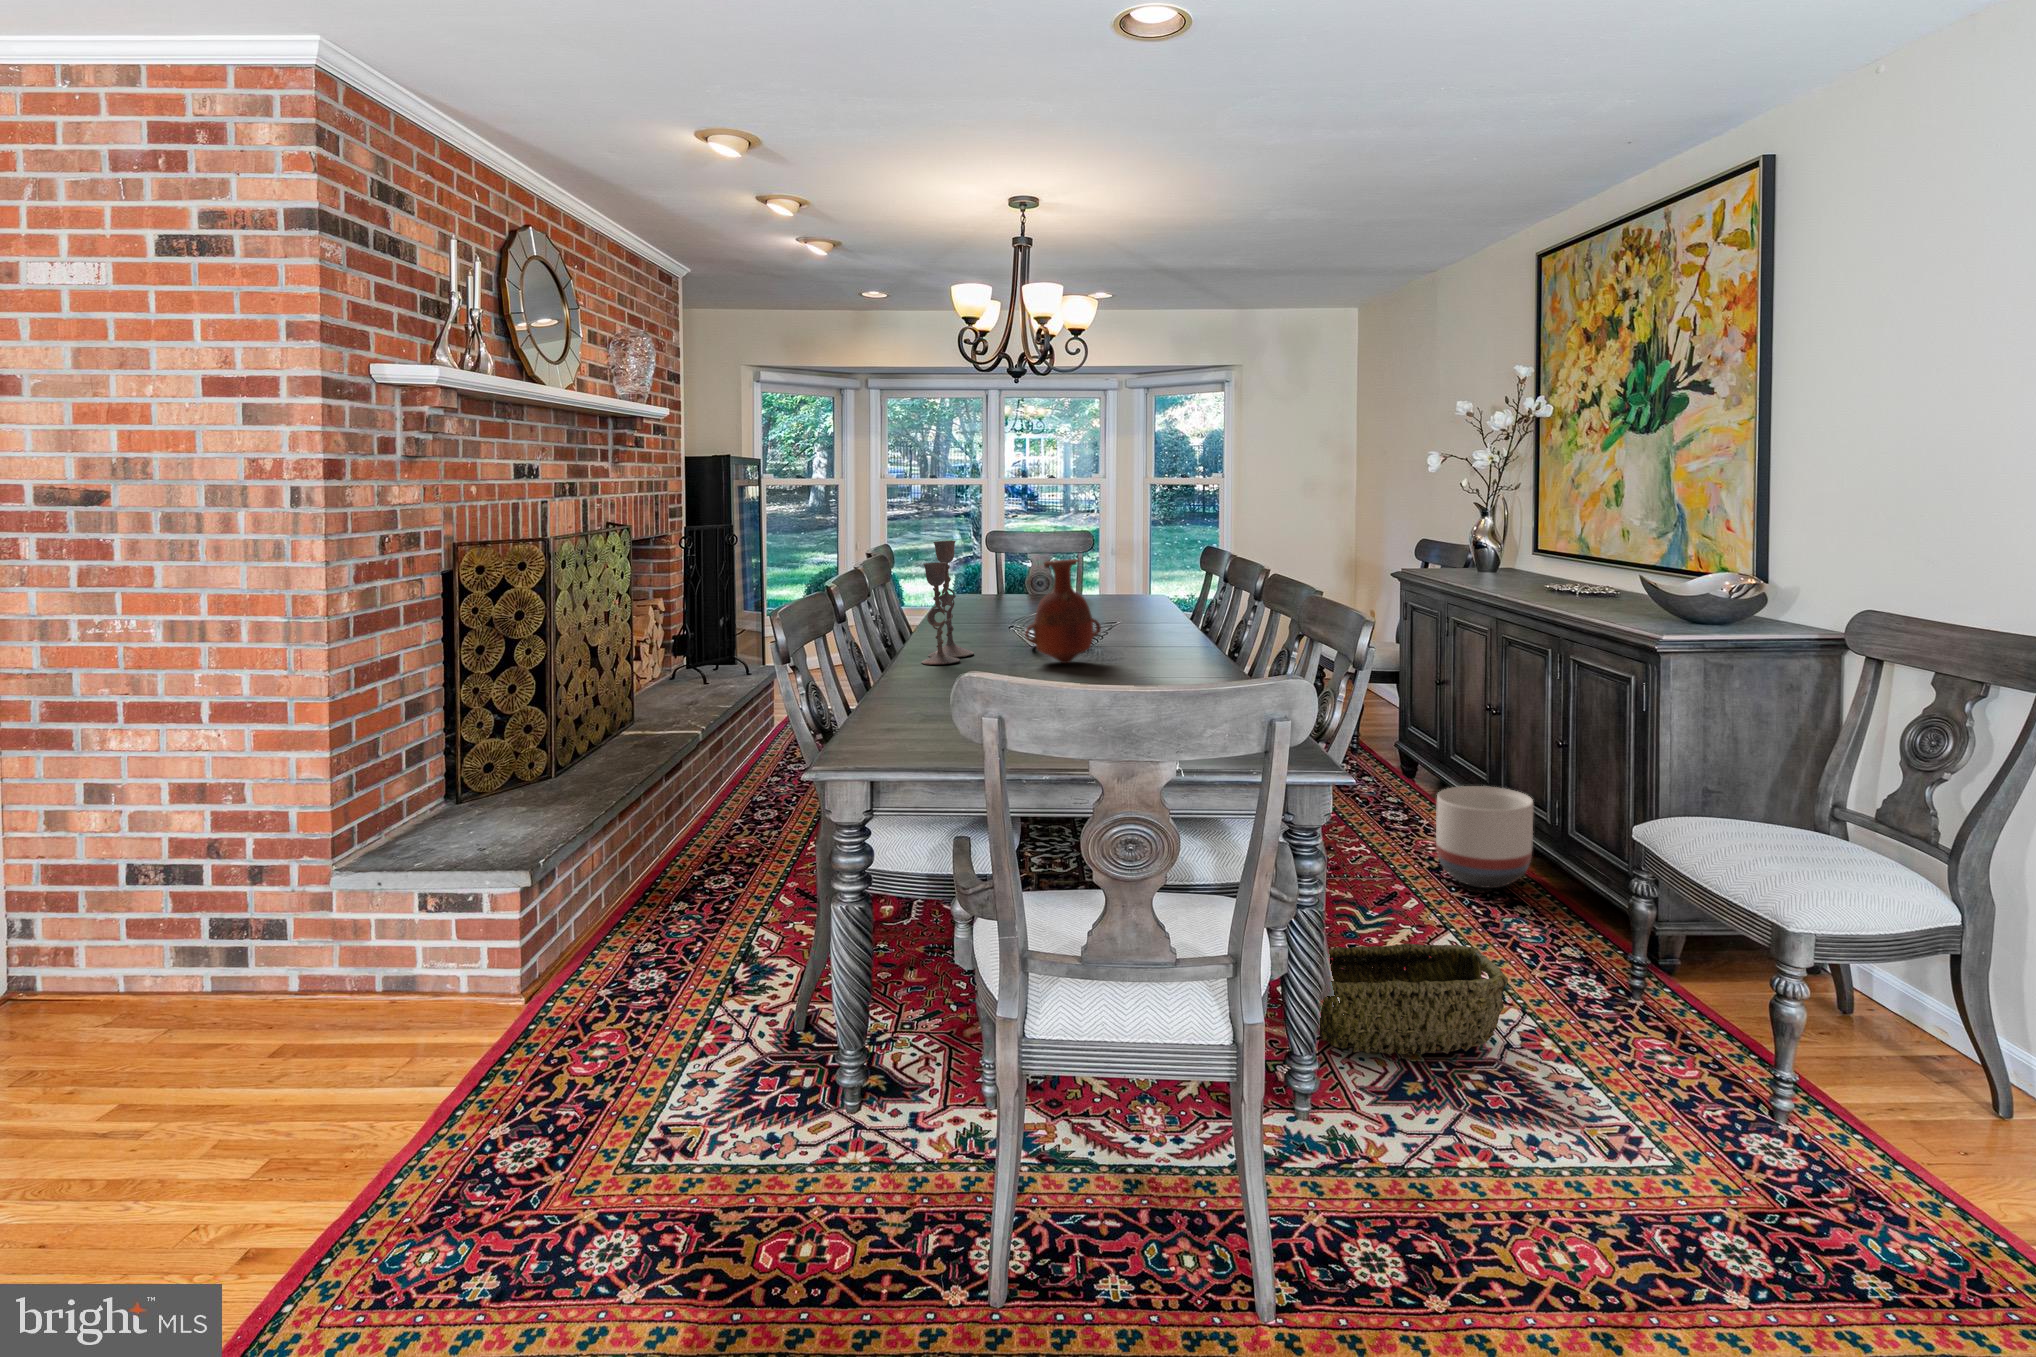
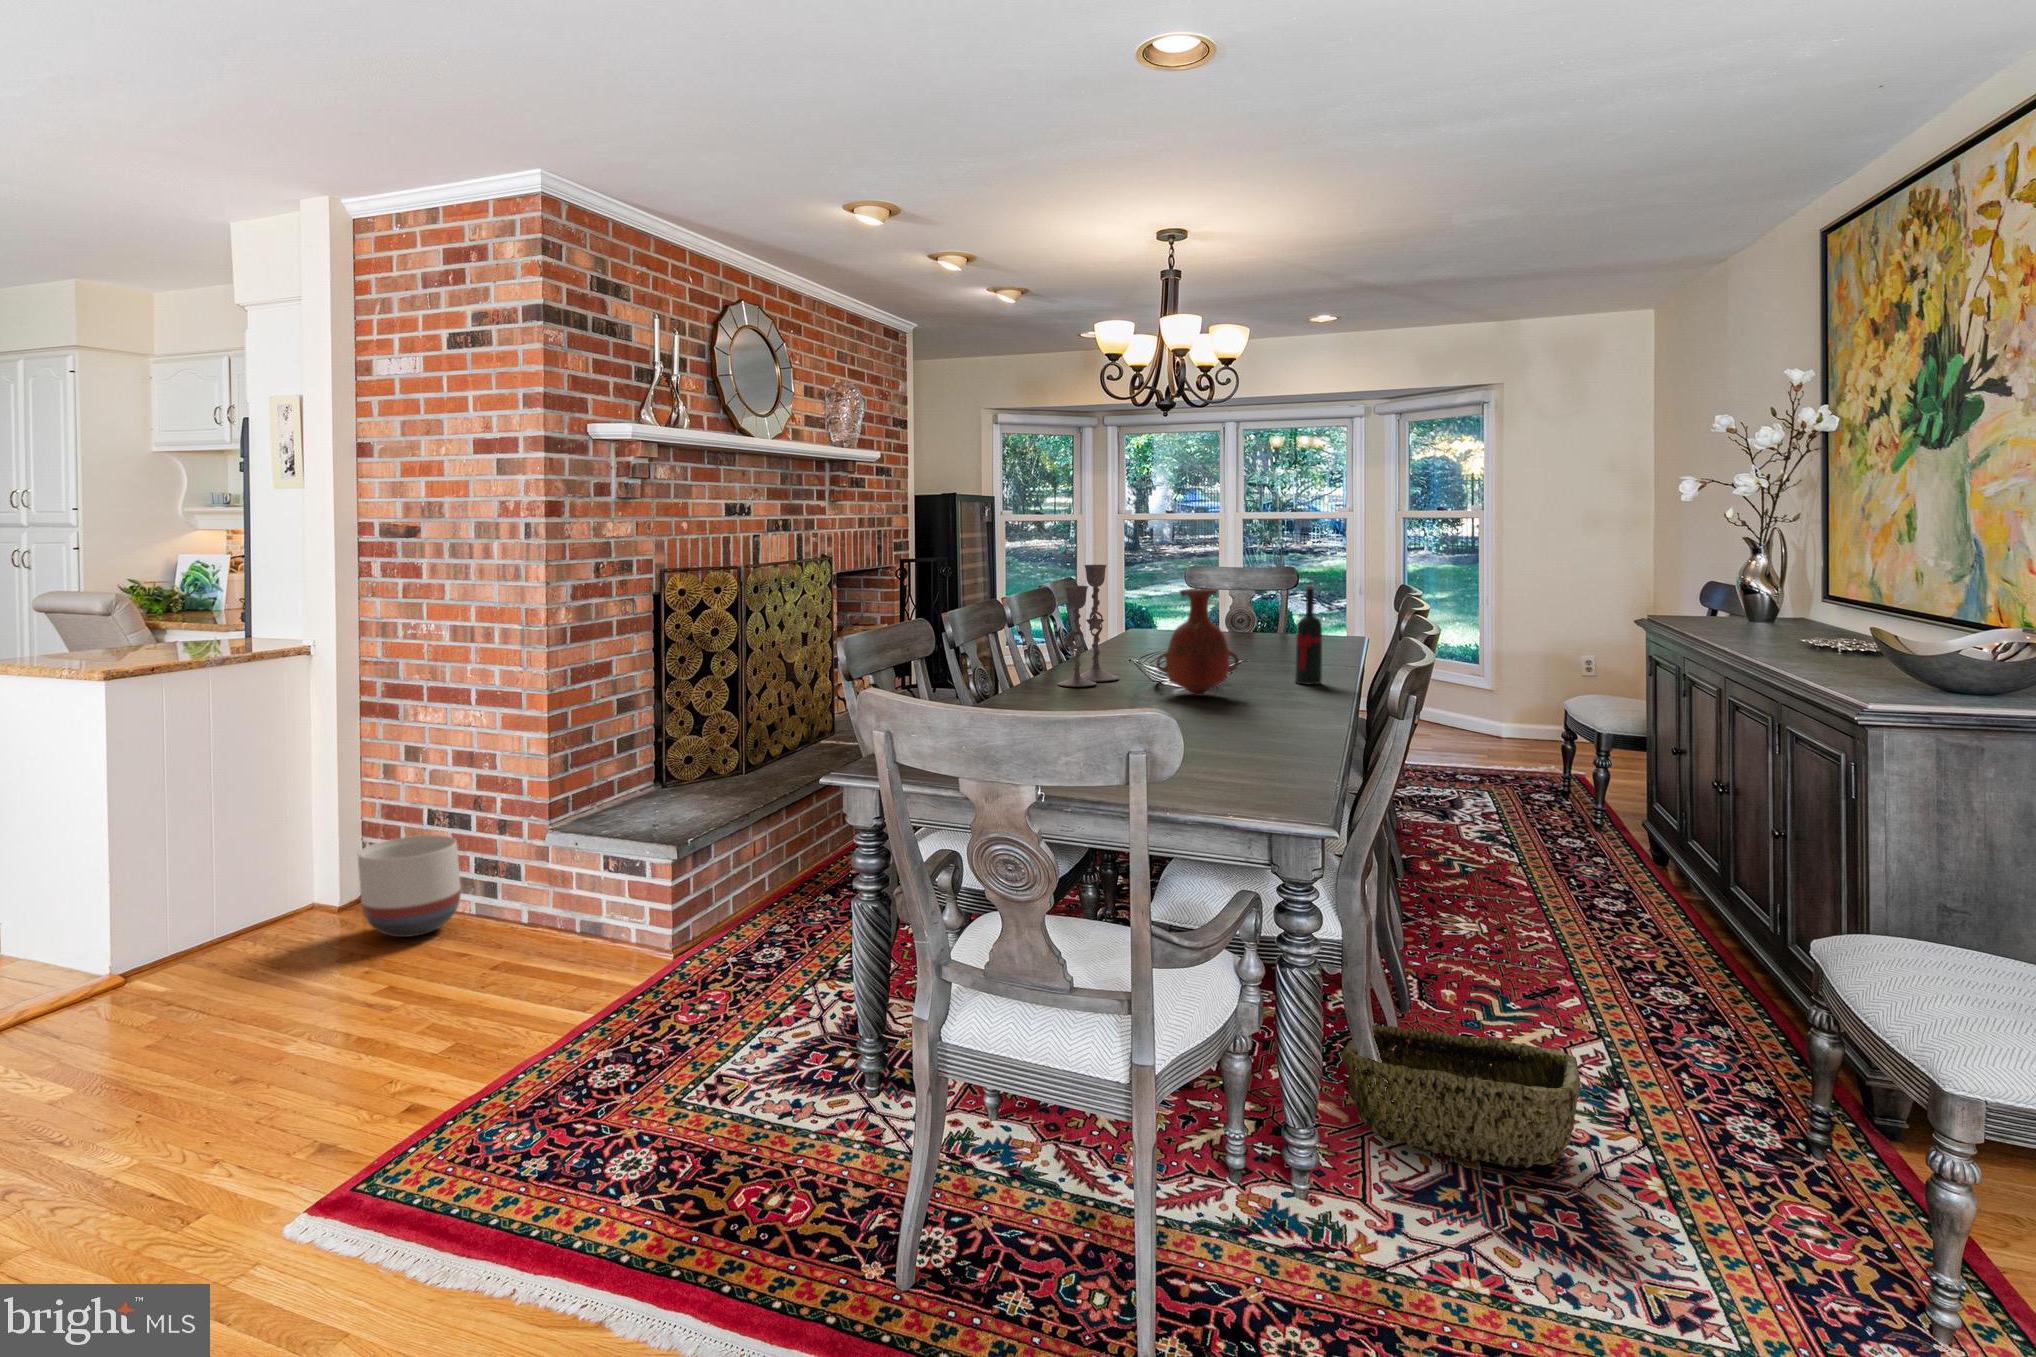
wine bottle: none [1132,551,1157,645] -> present [1295,585,1322,685]
planter: present [1436,786,1533,888] -> present [358,835,461,937]

